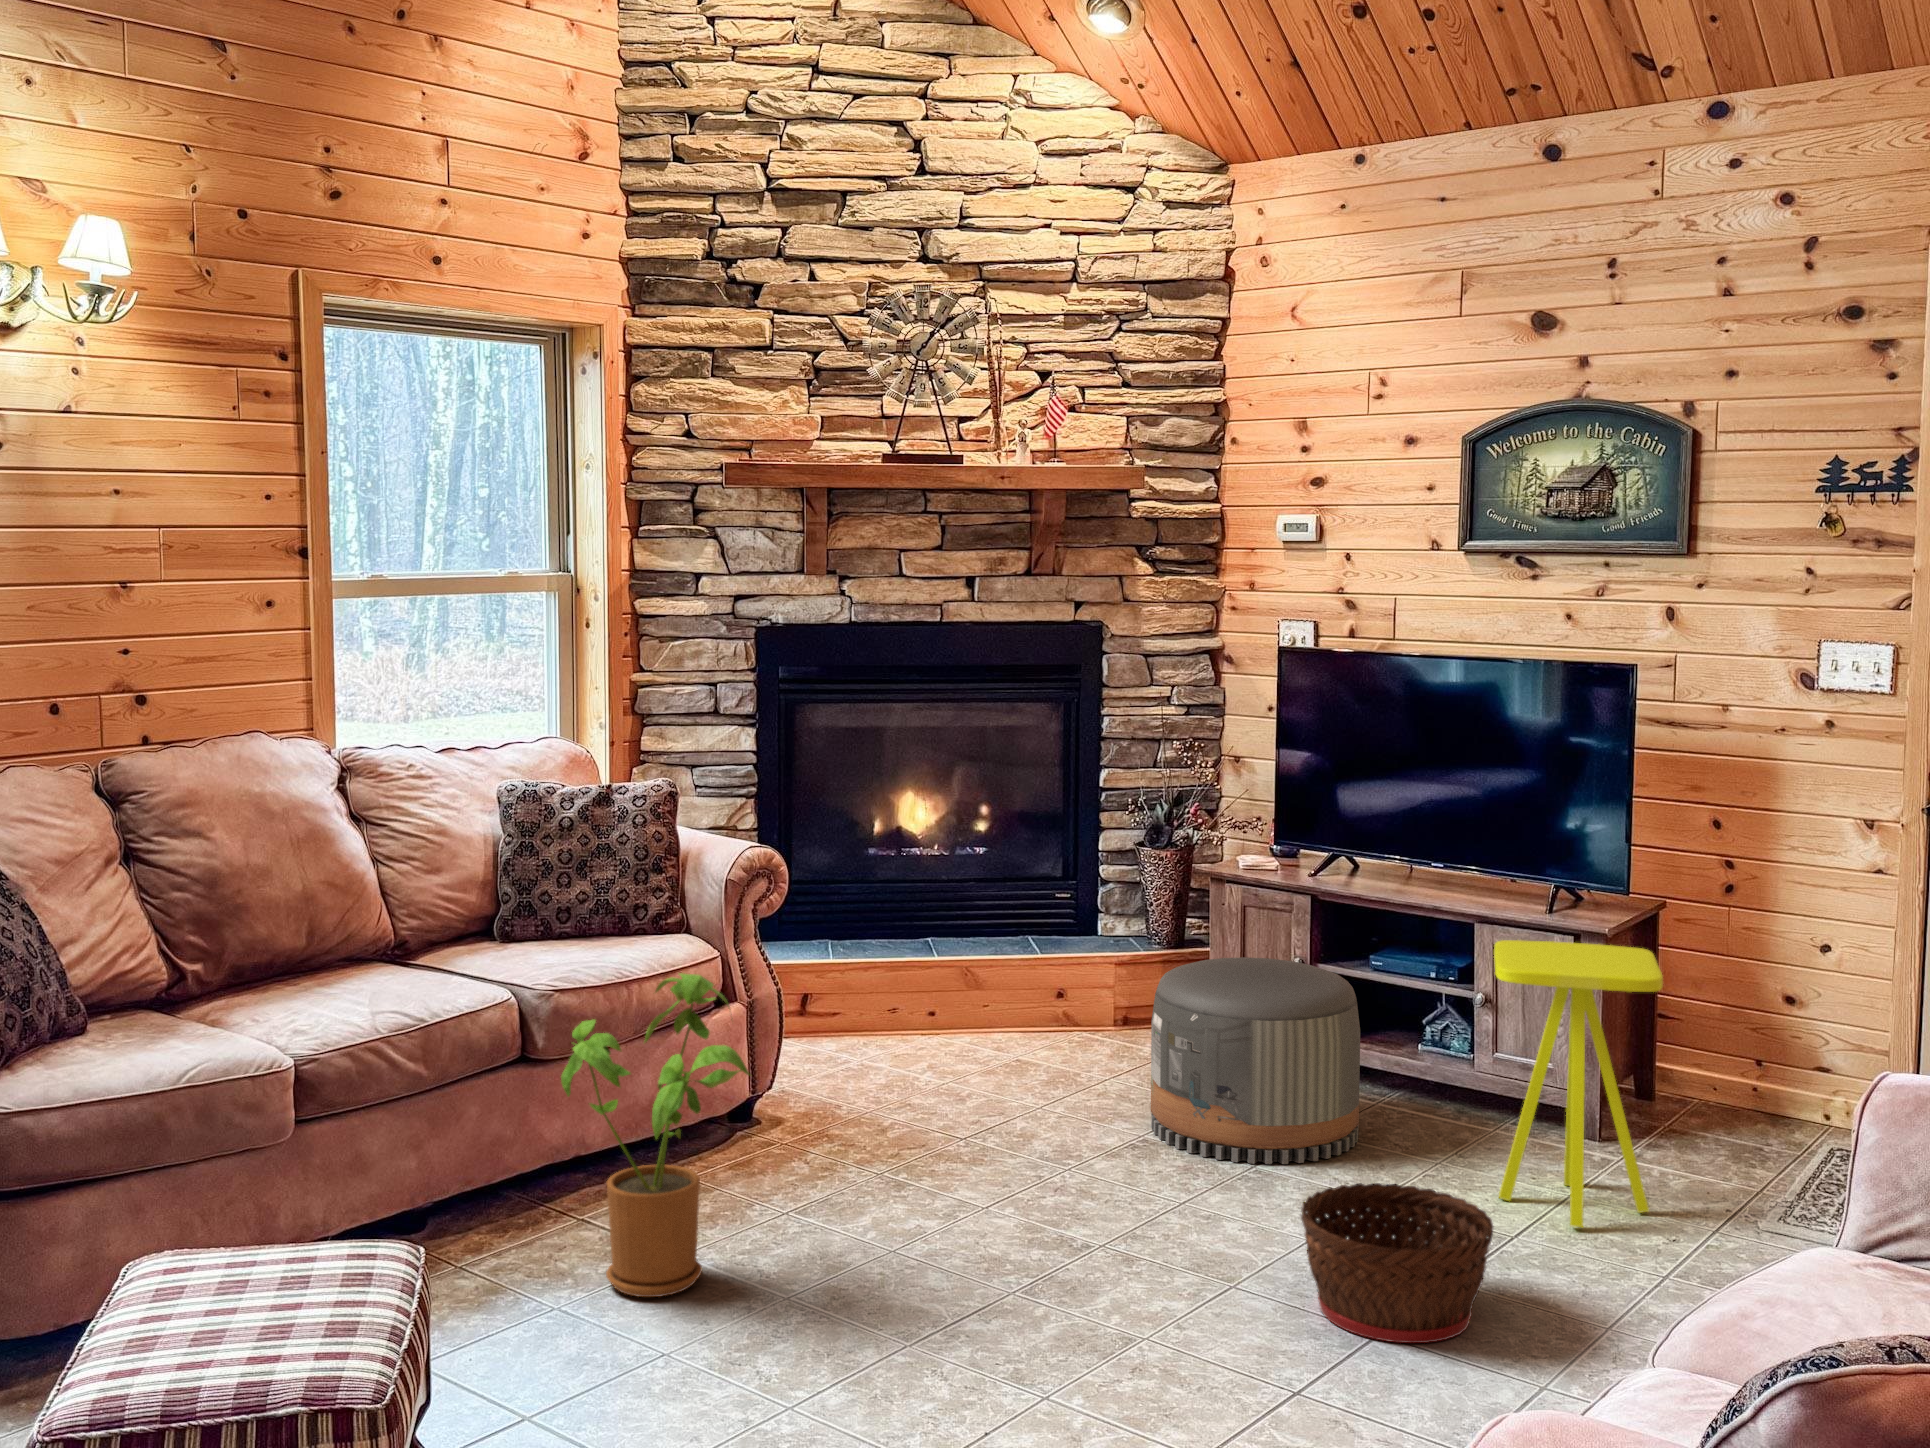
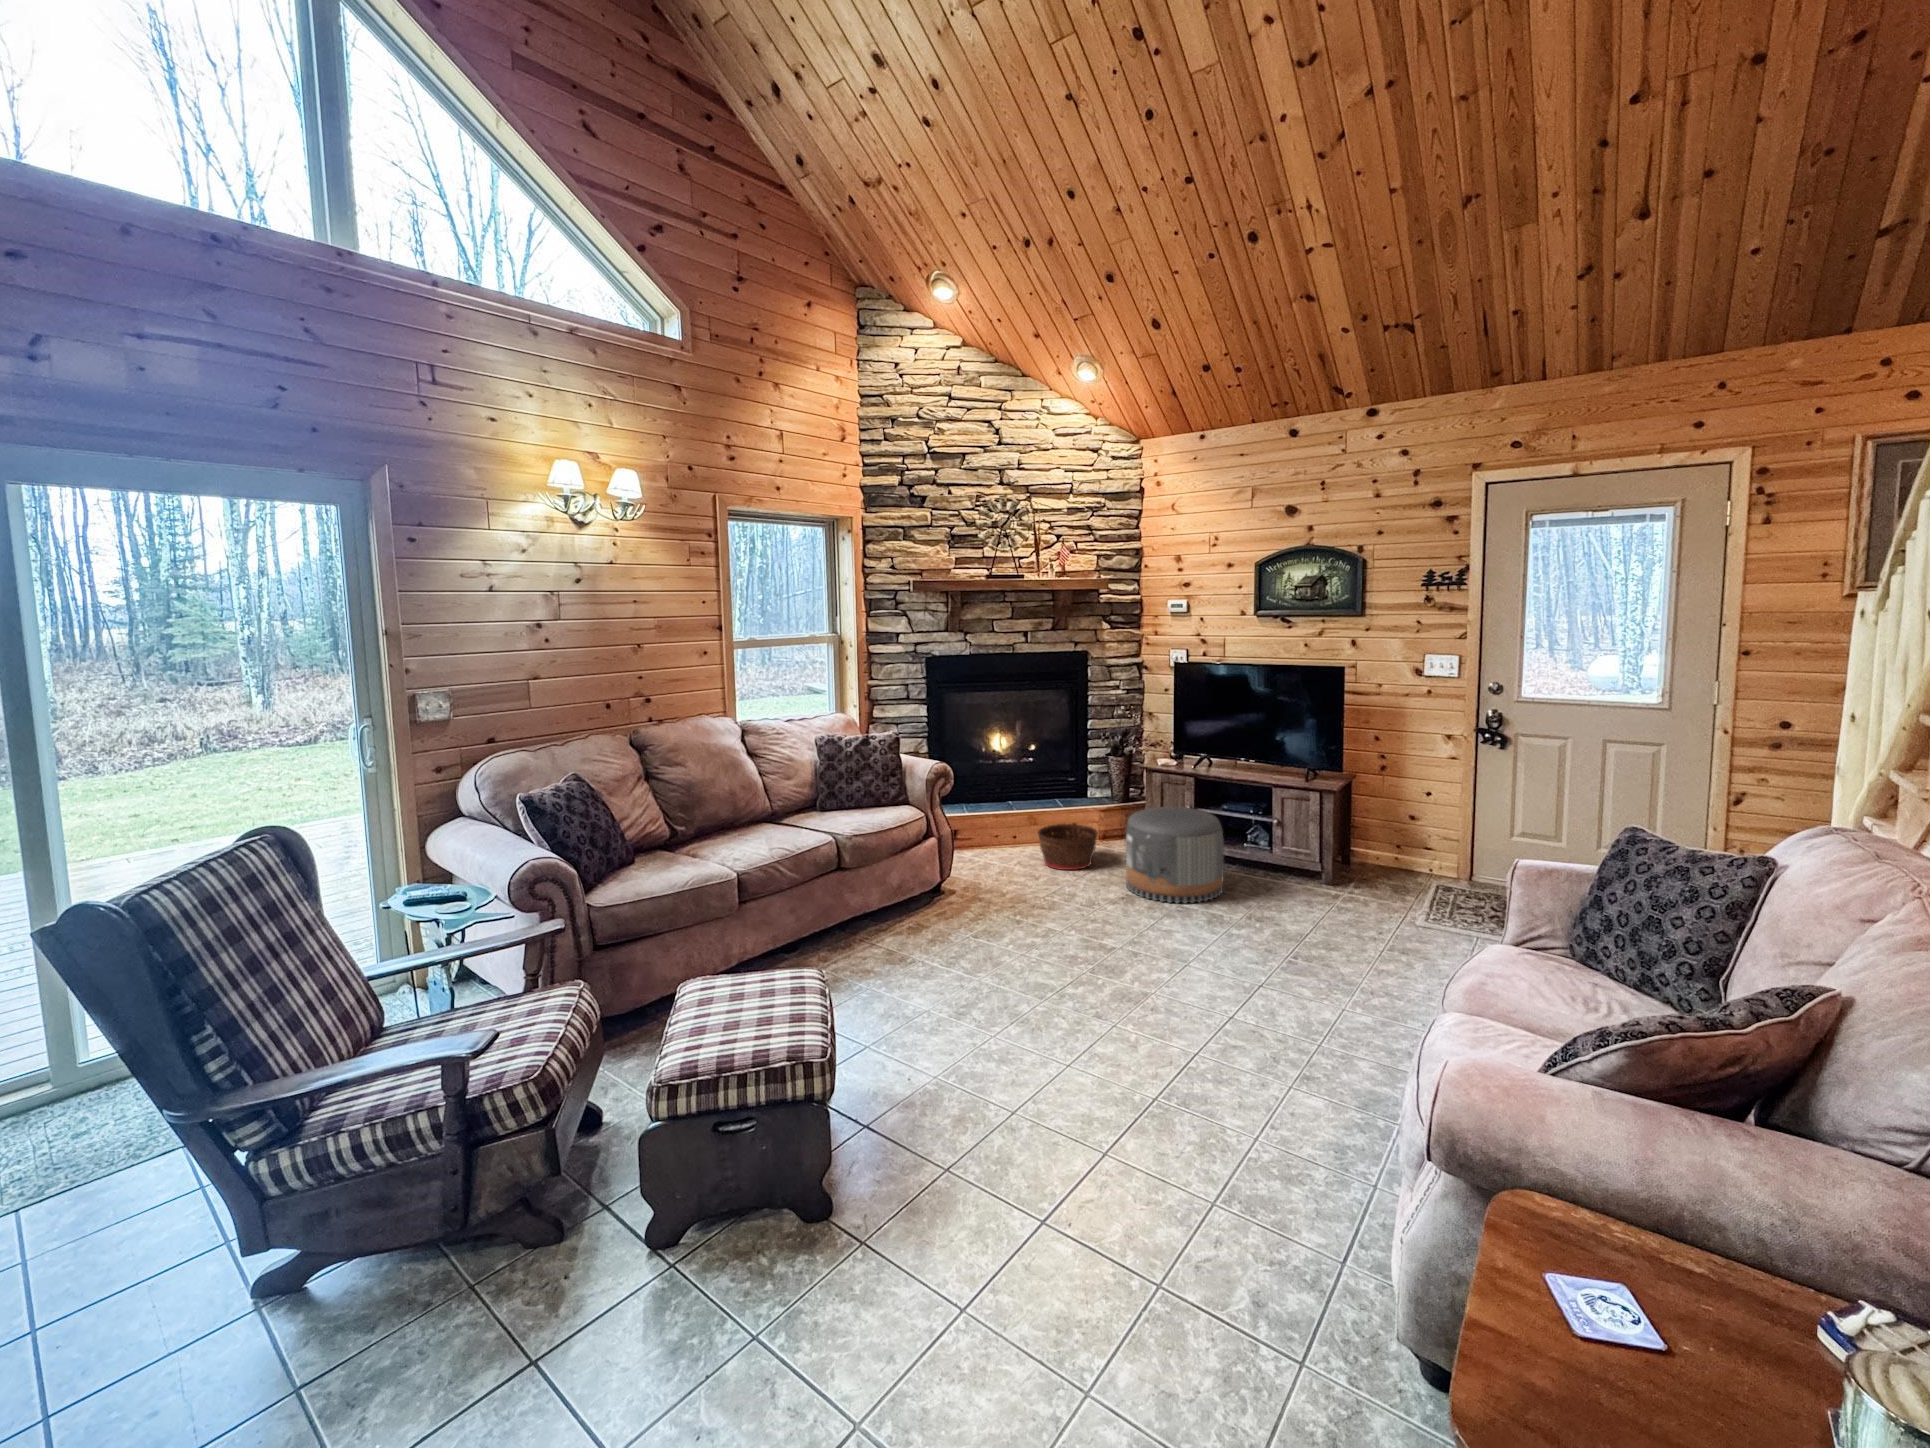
side table: present [1494,940,1663,1227] -> none [1289,797,1373,930]
house plant: present [561,973,750,1297] -> none [865,826,958,981]
basket: present [1301,1183,1493,1343] -> present [1038,824,1098,870]

